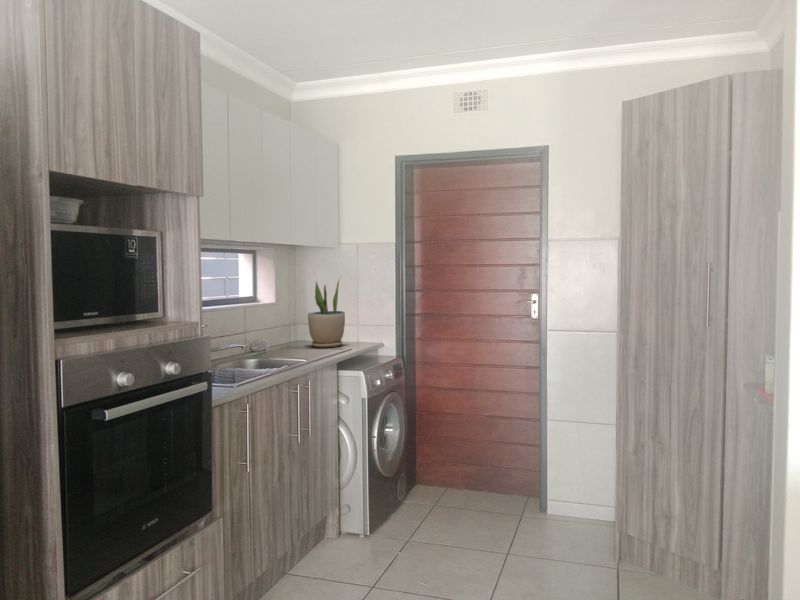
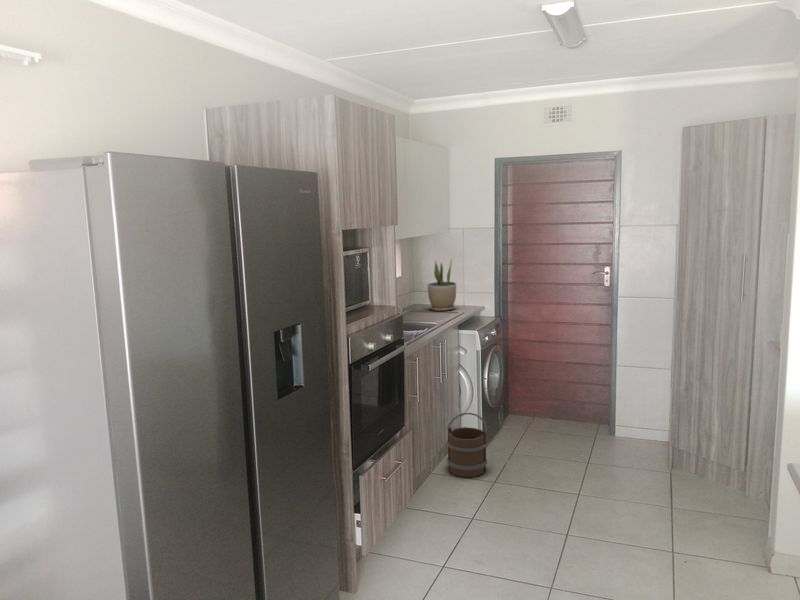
bucket: none [313,484,368,578] -> present [447,413,487,477]

